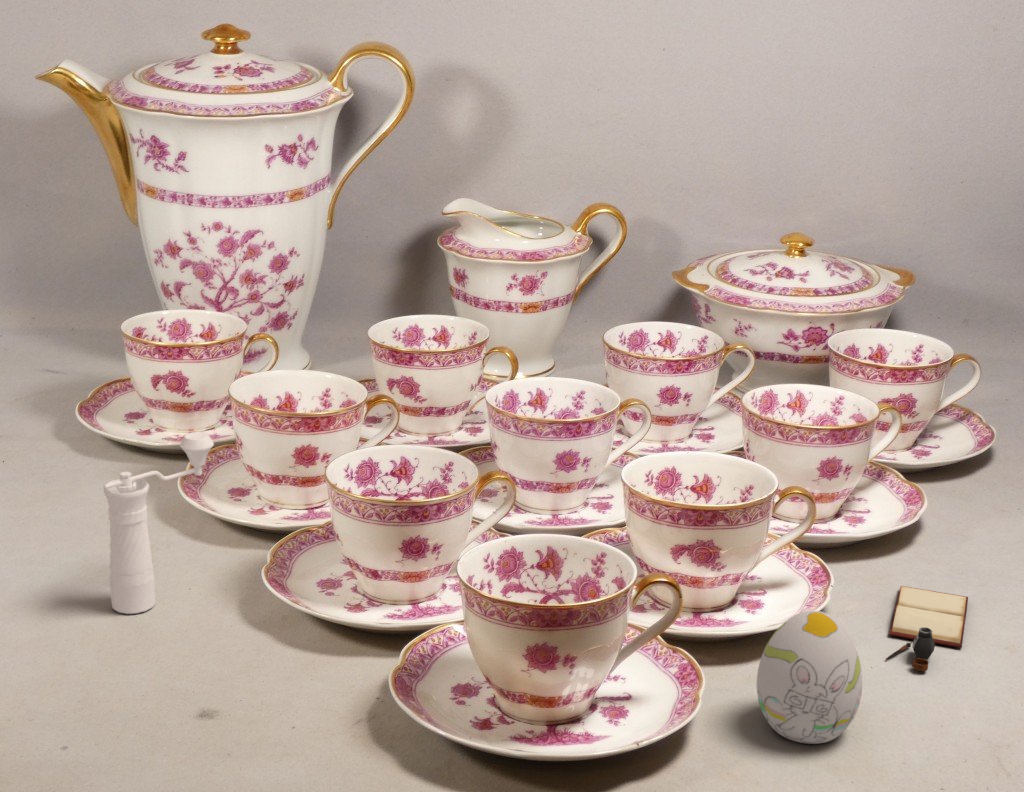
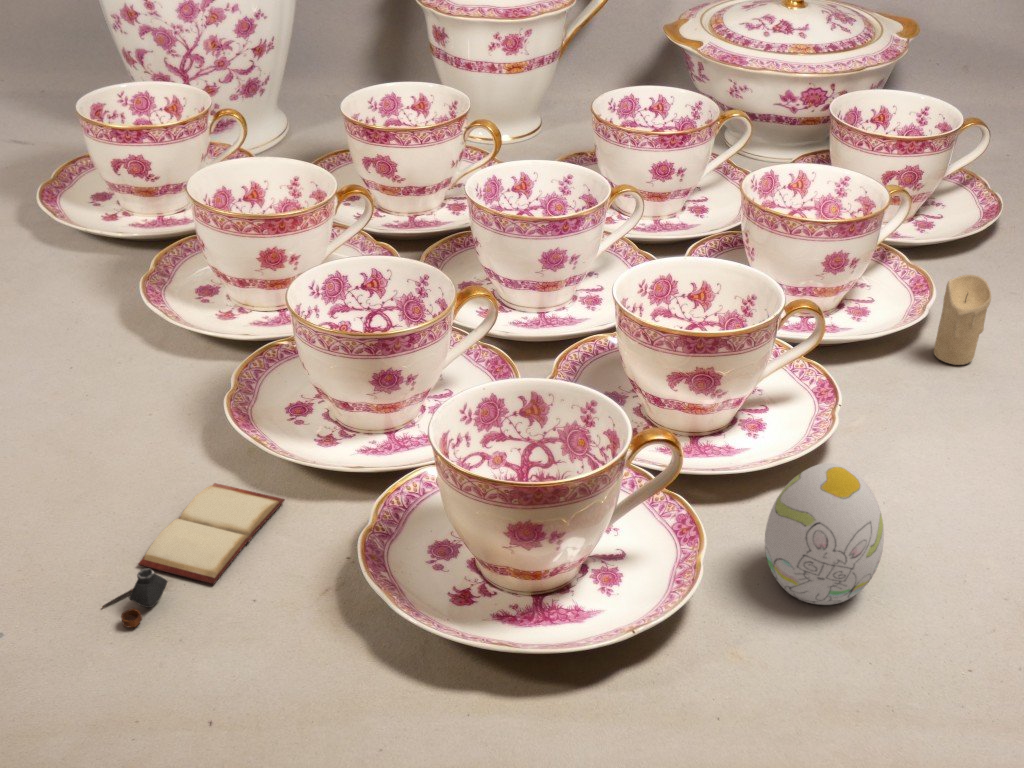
pepper mill: present [104,432,214,614] -> none [36,247,161,448]
candle: none [925,481,974,566] -> present [934,275,991,365]
book: present [886,586,968,671] -> present [102,483,285,627]

